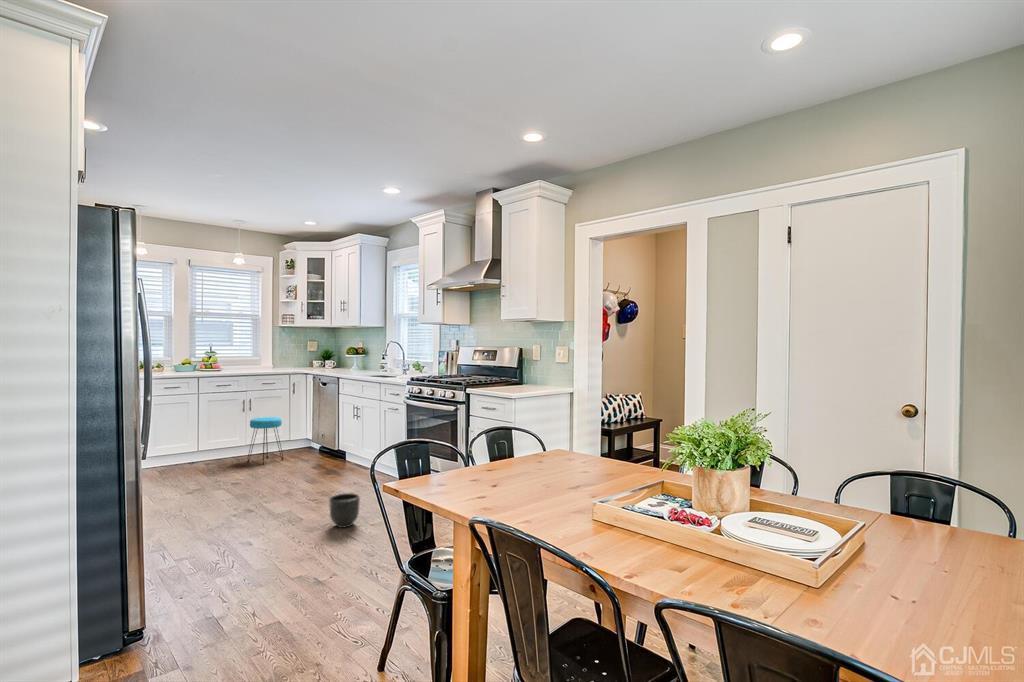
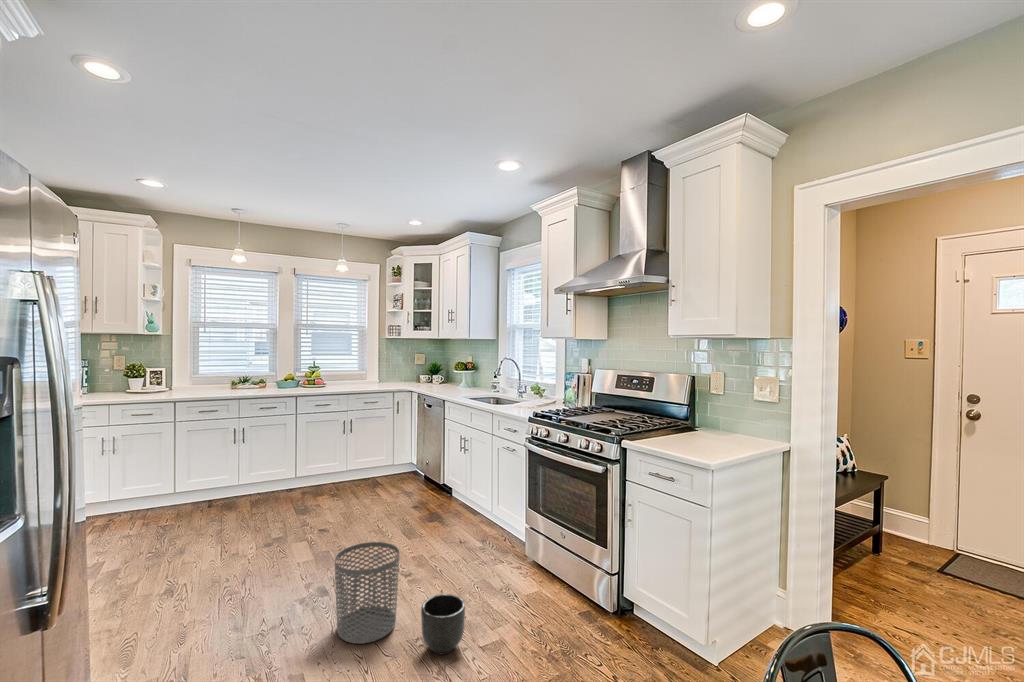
stool: present [247,417,283,464] -> none [346,442,385,498]
waste bin: none [265,466,312,527] -> present [335,542,399,644]

